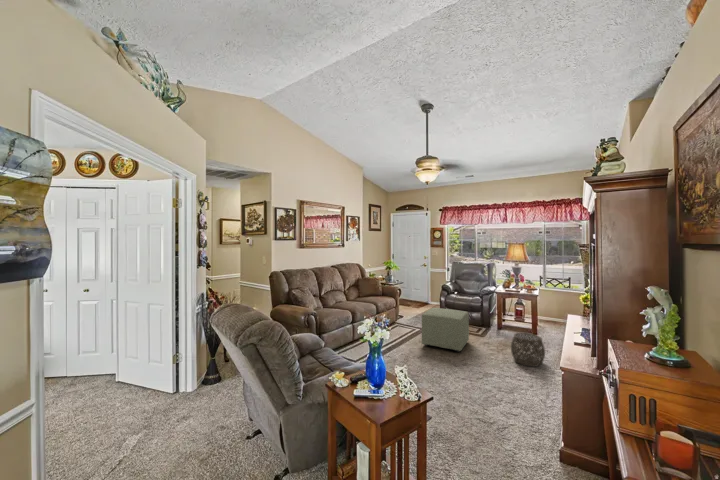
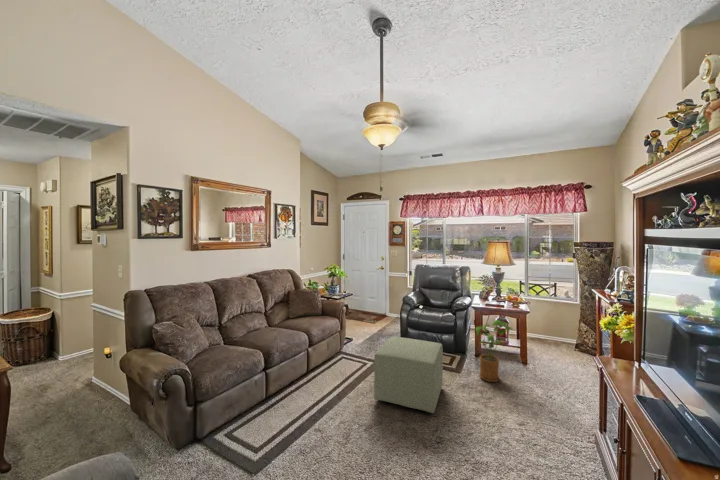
house plant: none [494,298,522,341] -> present [476,320,512,382]
woven basket: present [511,333,545,367] -> none [510,382,566,444]

